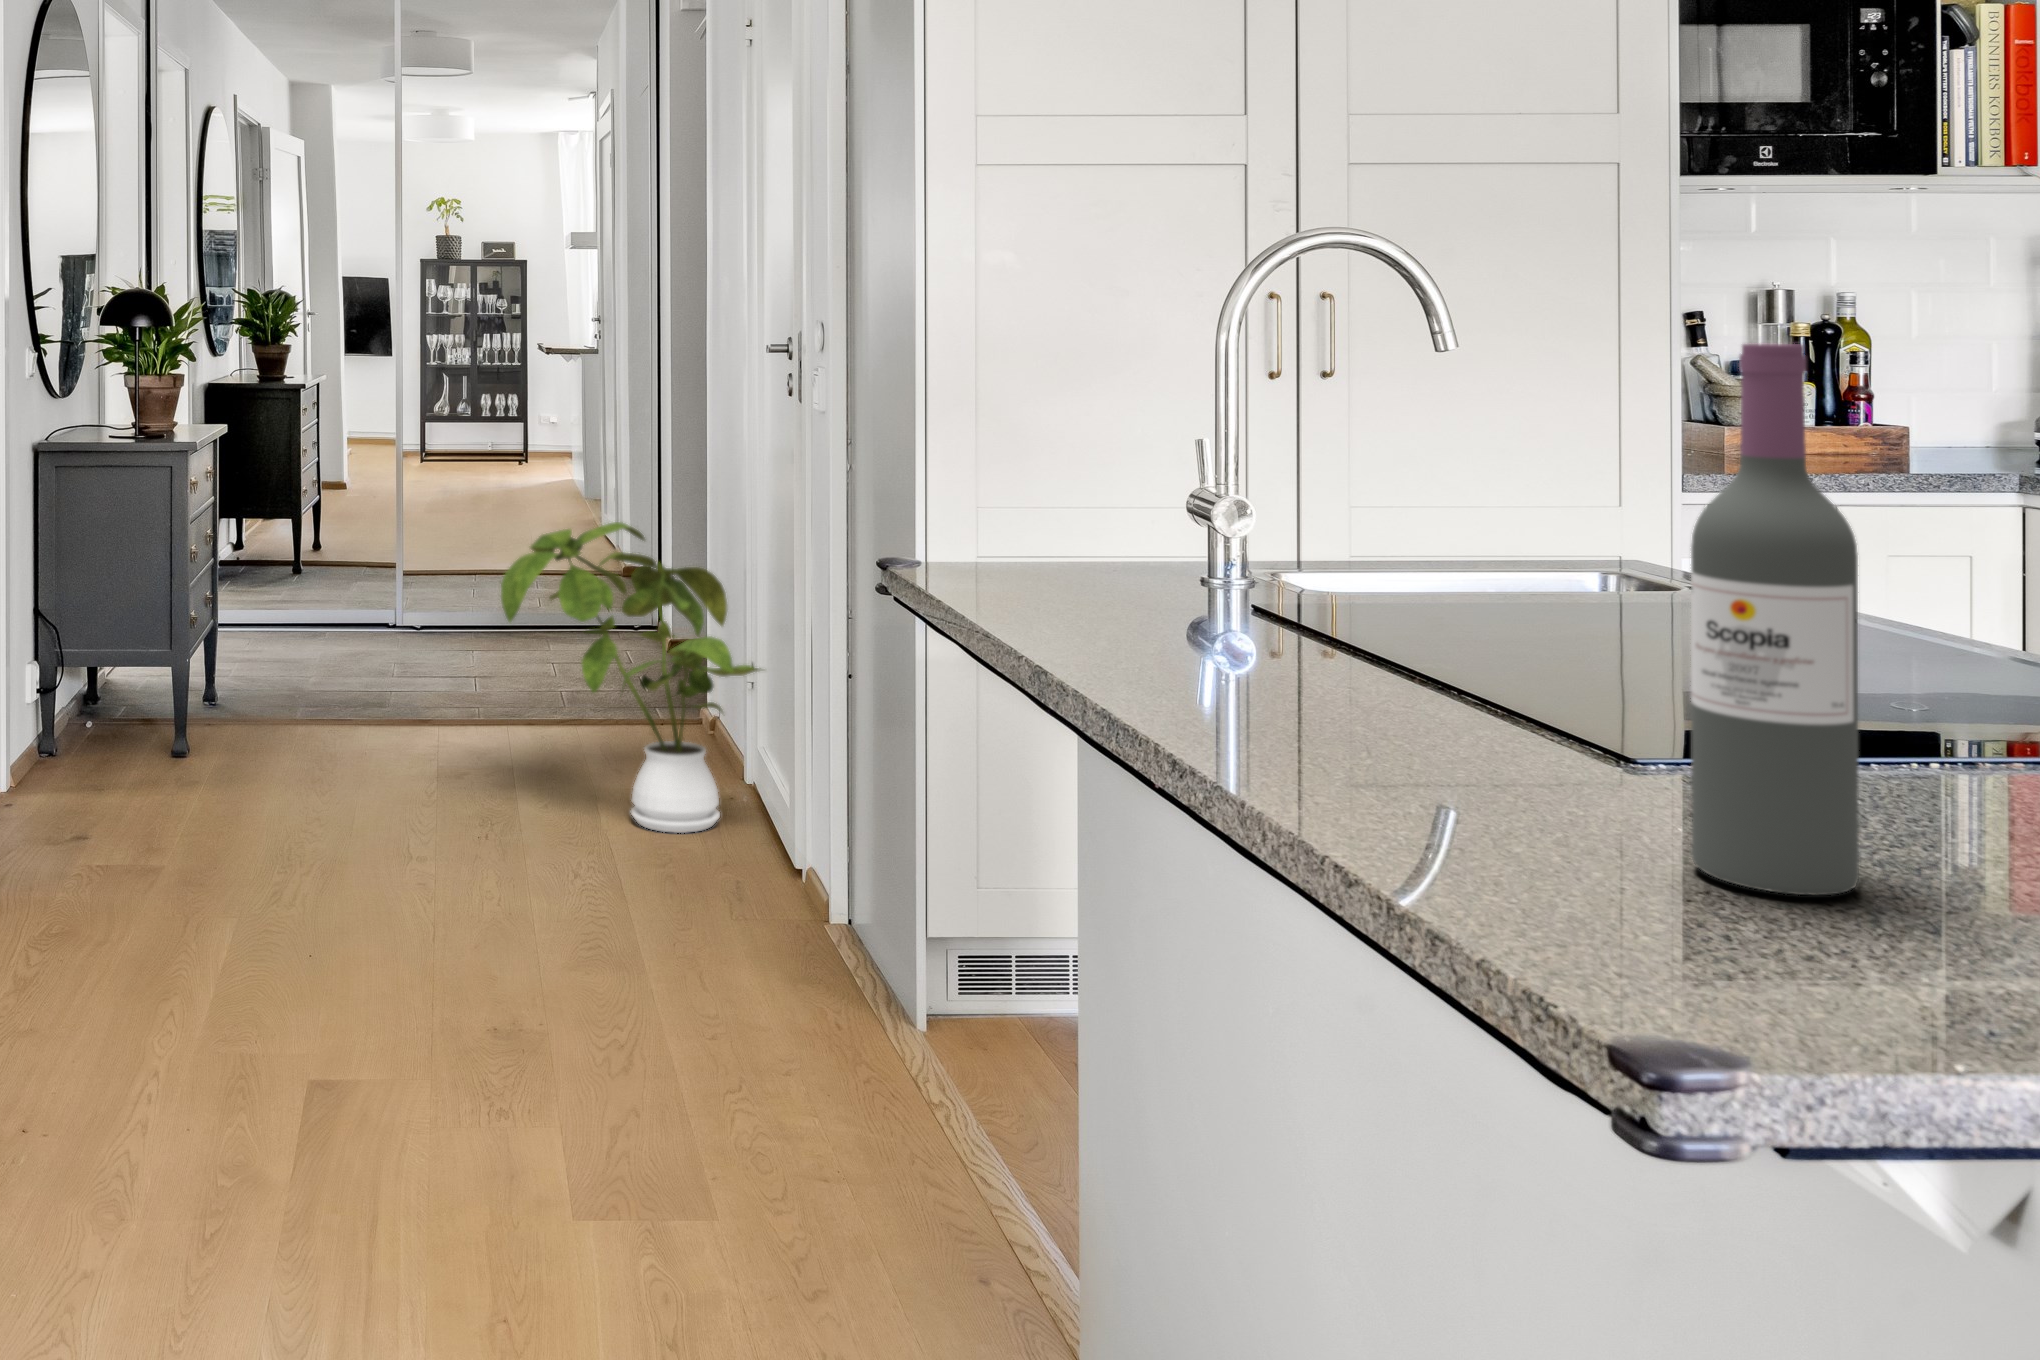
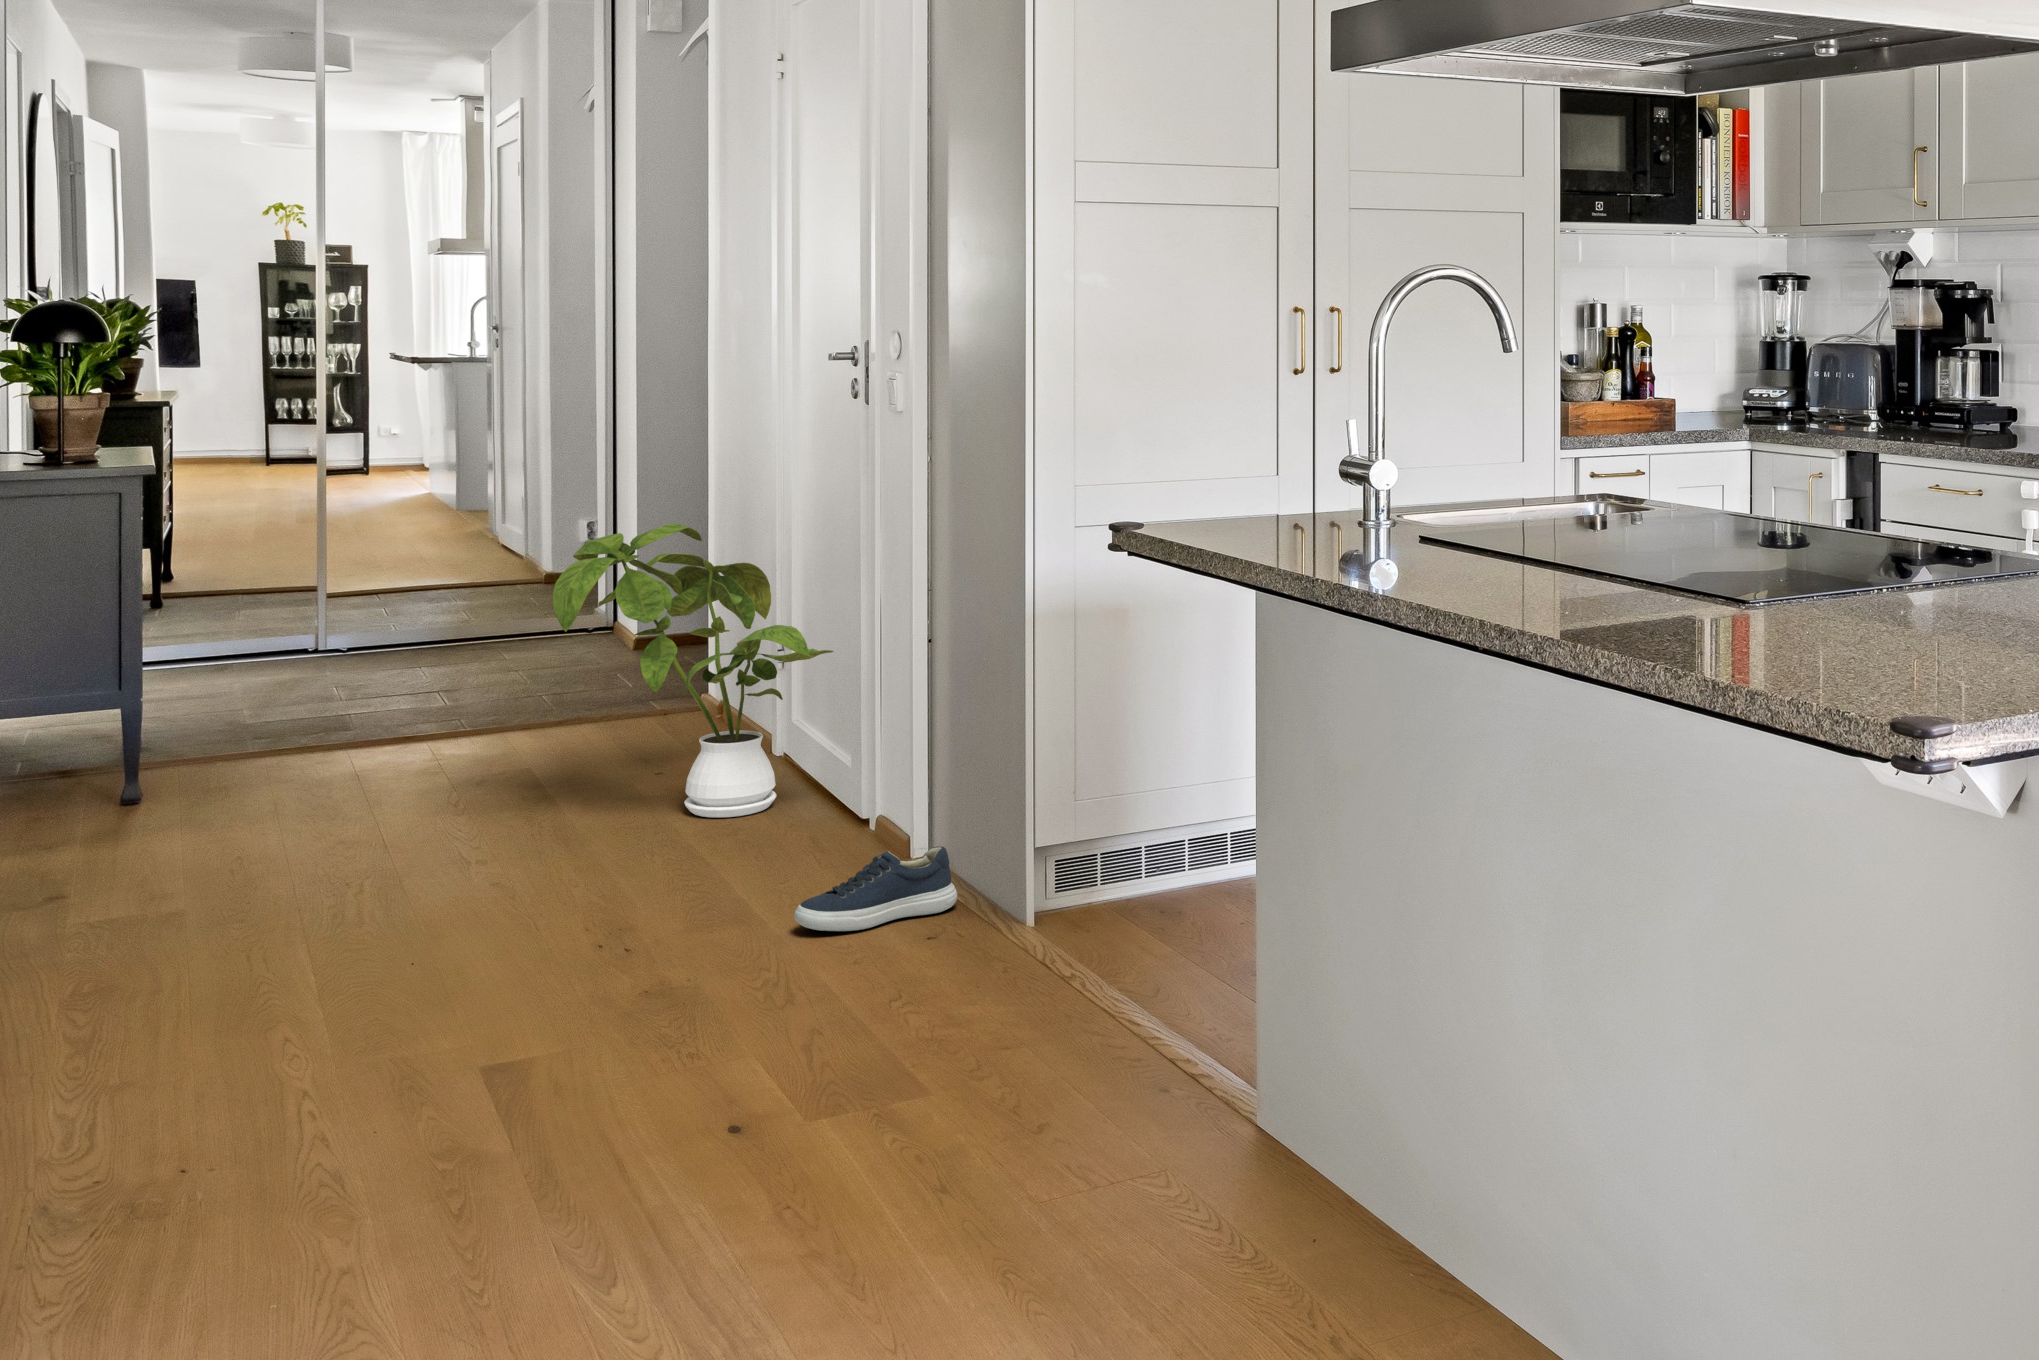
wine bottle: present [1691,343,1859,895] -> none [1678,374,1748,646]
shoe: none [670,907,852,992] -> present [794,847,957,931]

